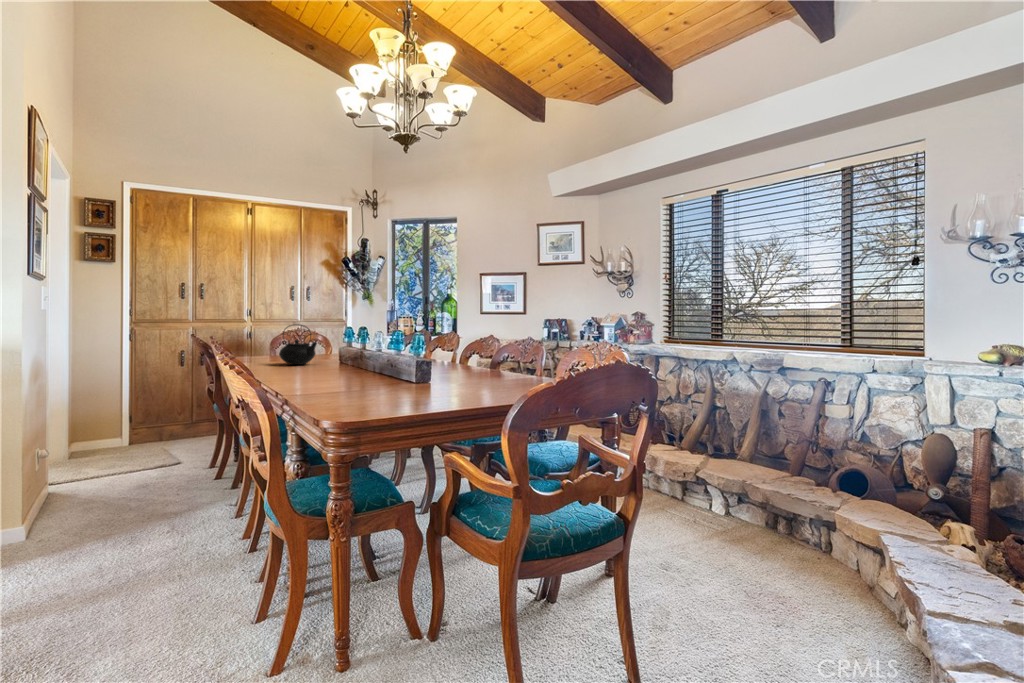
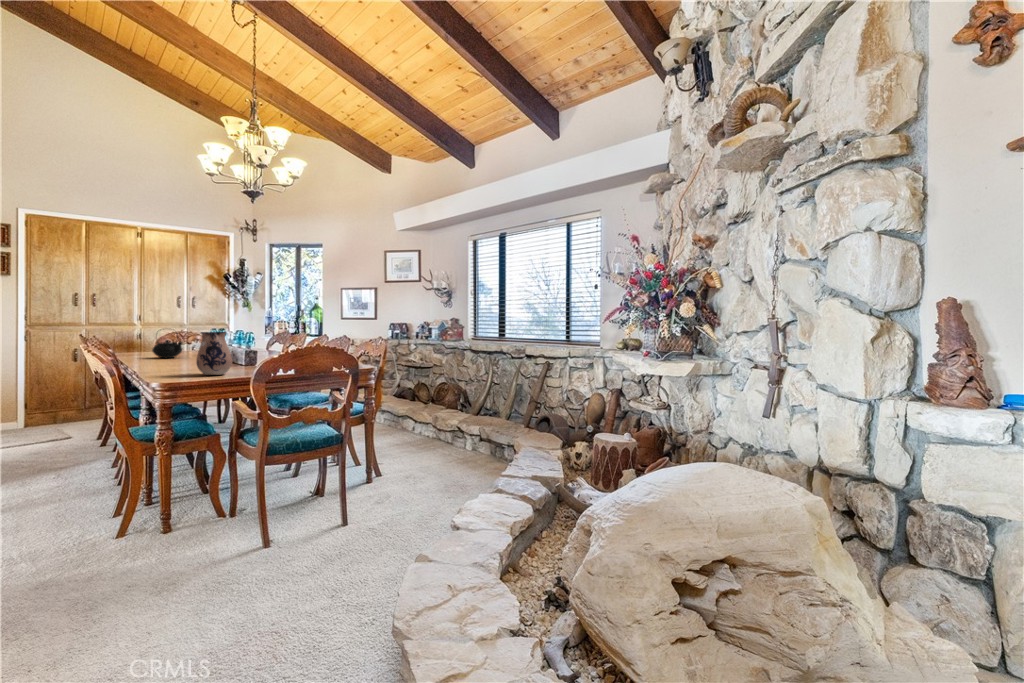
ceramic pitcher: none [372,329,423,401] -> present [197,332,232,375]

